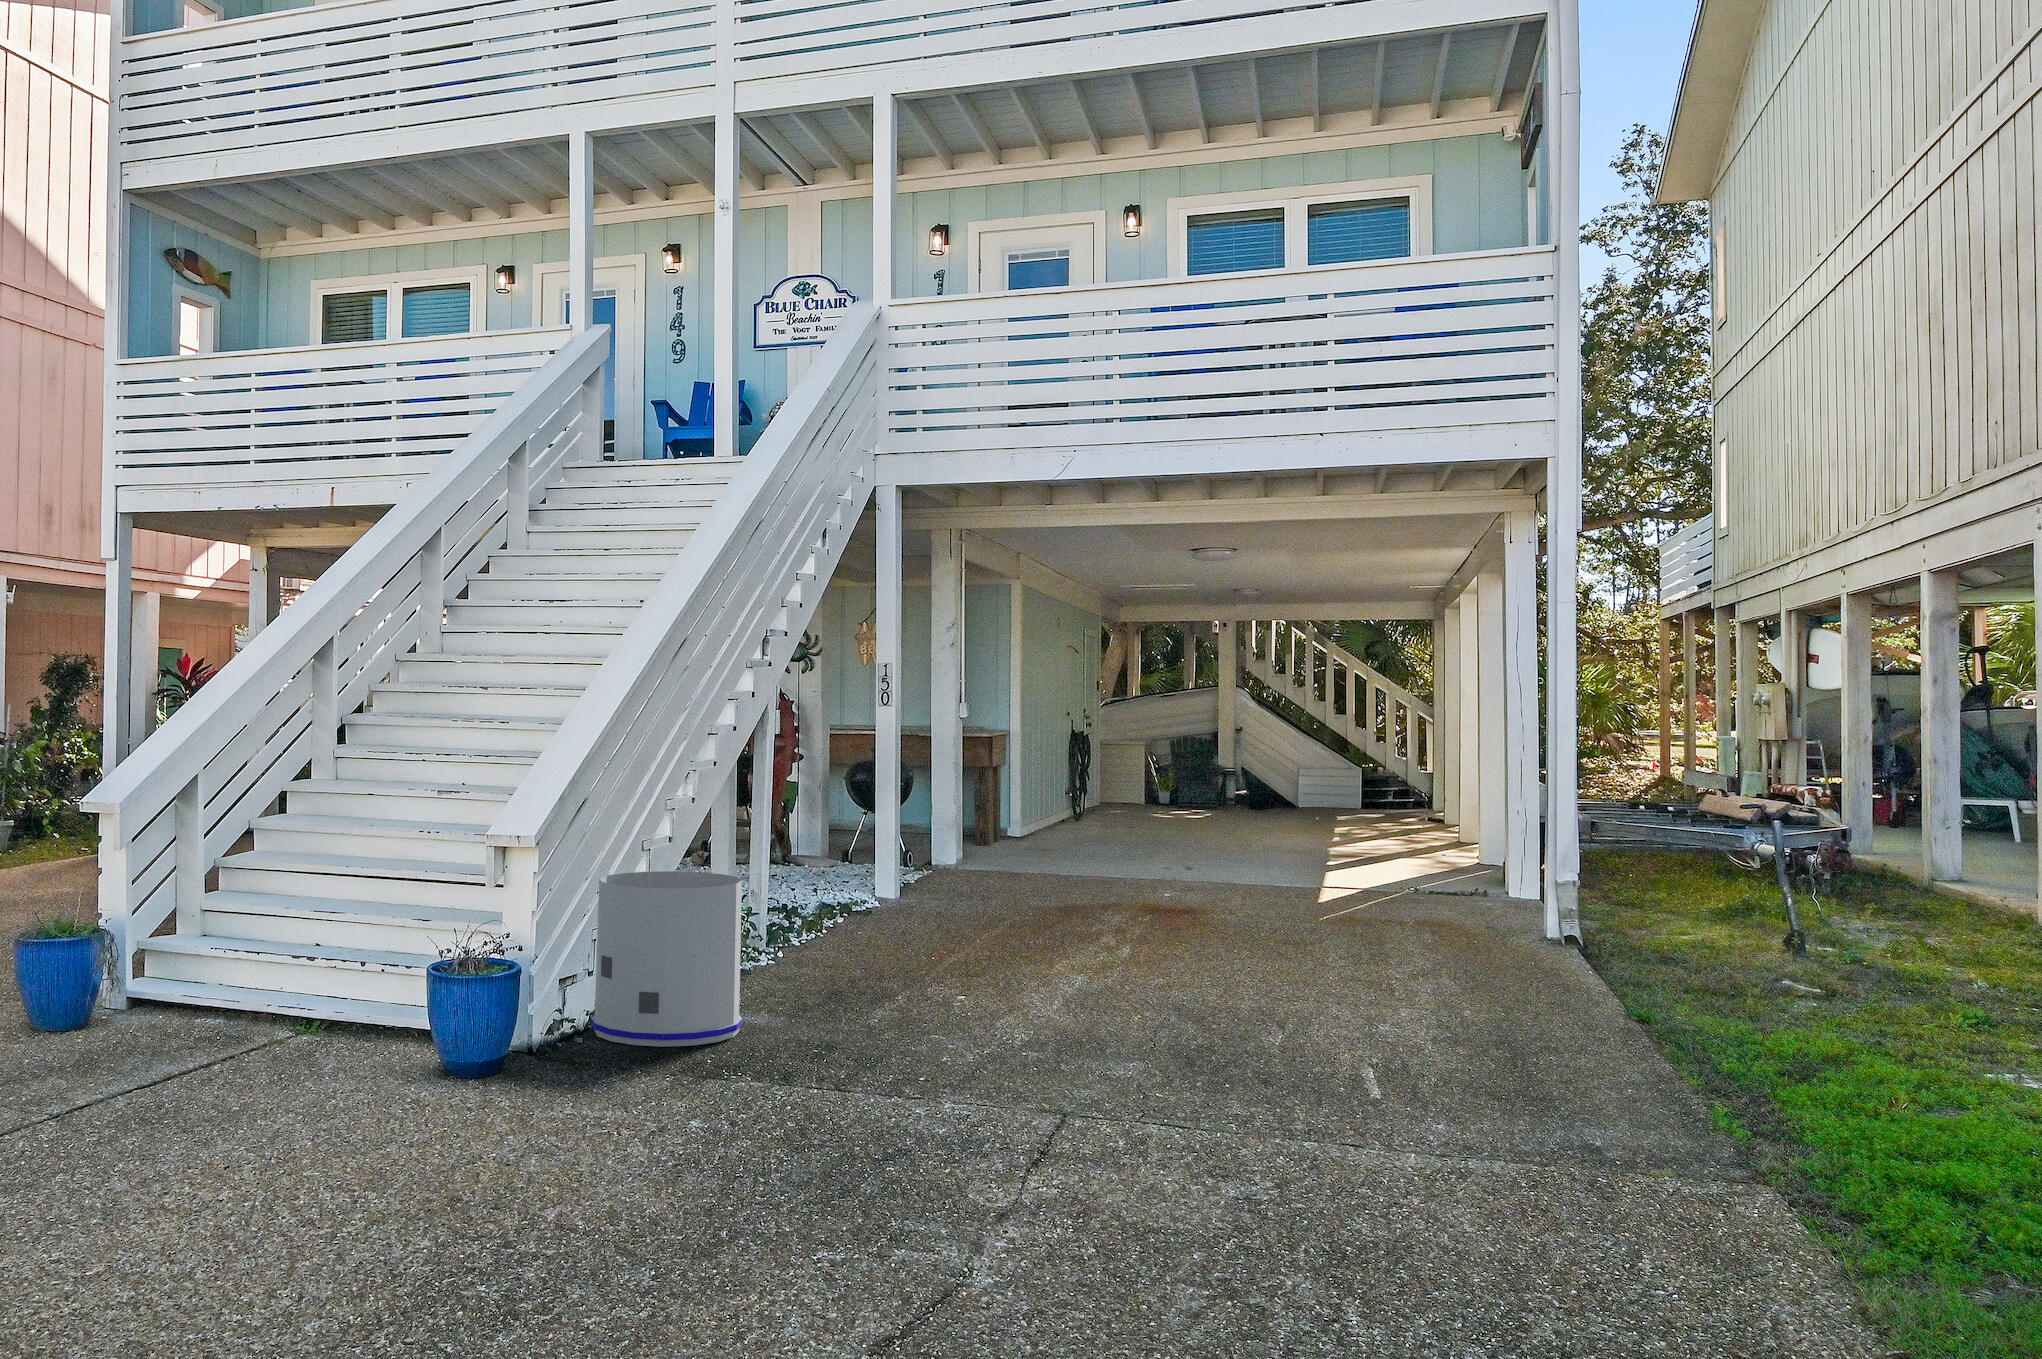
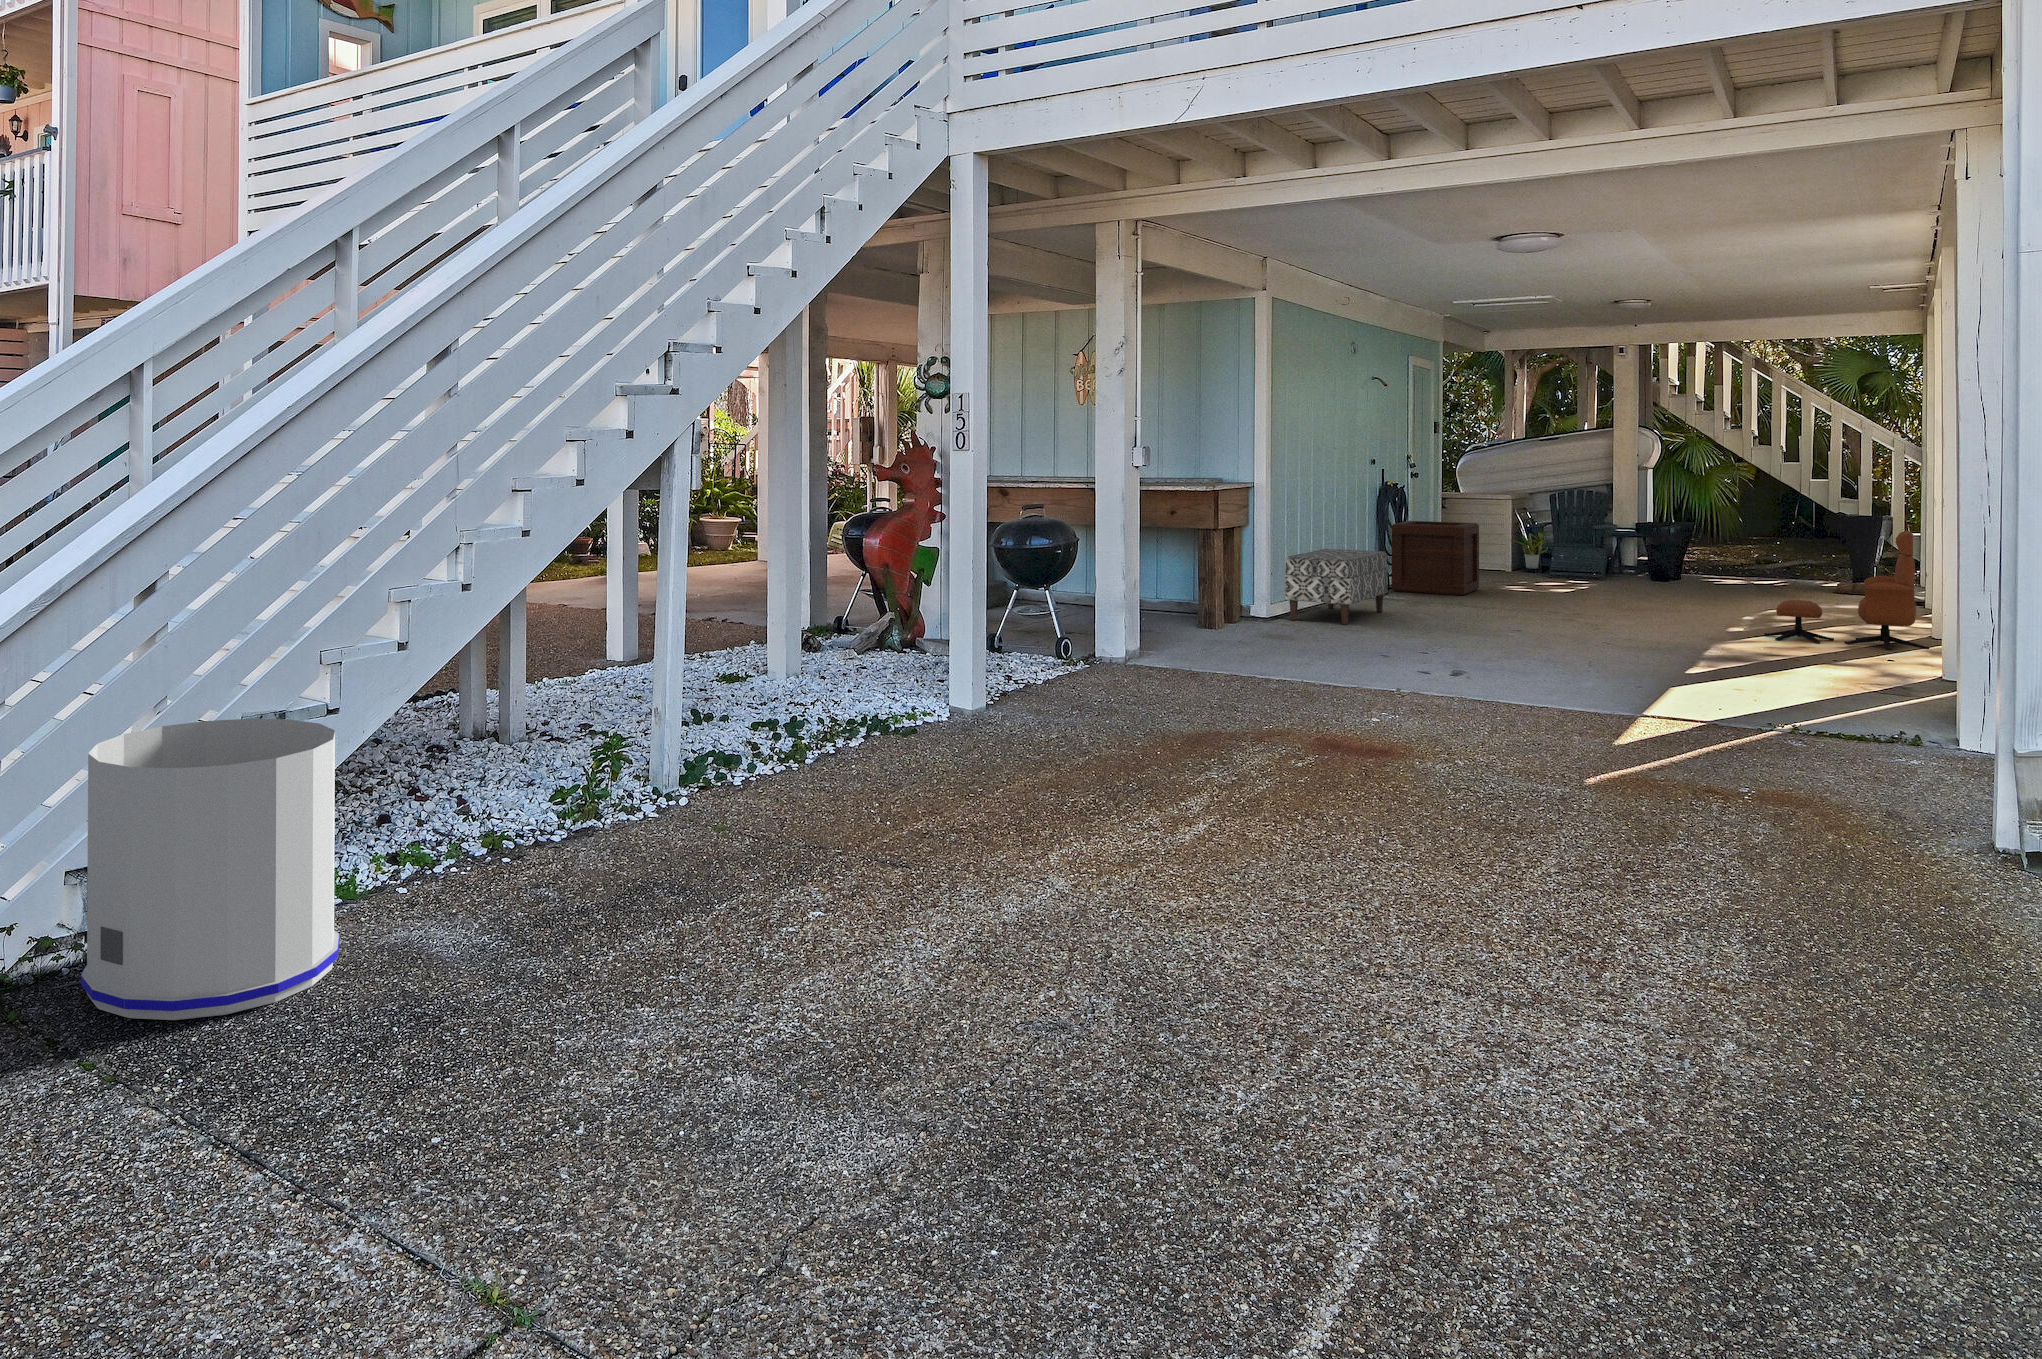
wooden crate: none [1077,761,1142,823] -> present [1391,521,1479,595]
lounge chair: none [1365,763,1471,851] -> present [1764,531,1929,649]
bench: none [1023,783,1092,844] -> present [1285,549,1388,625]

